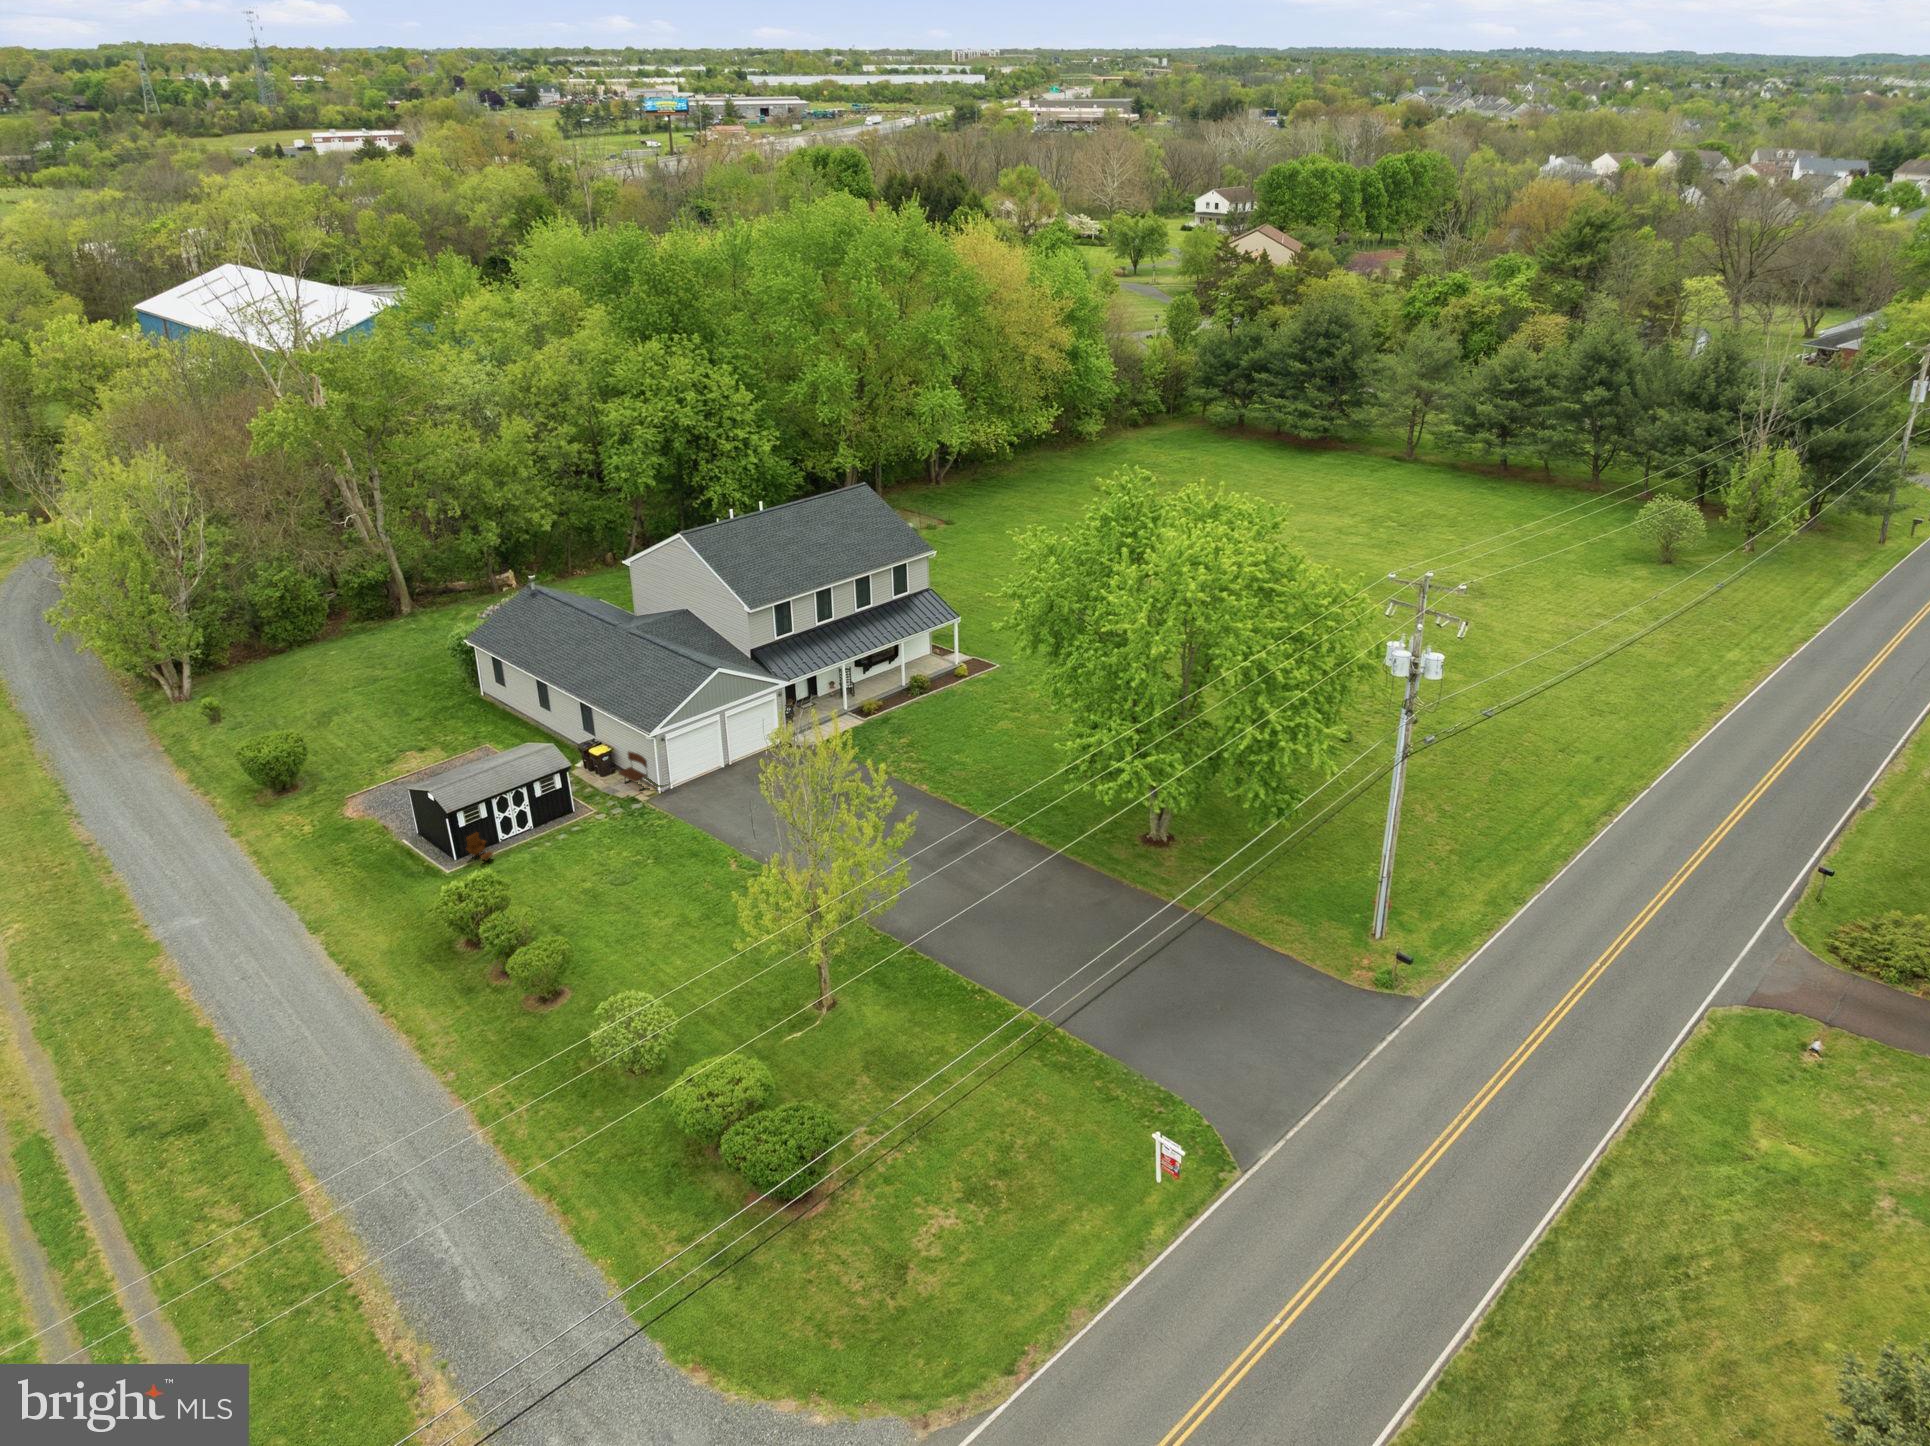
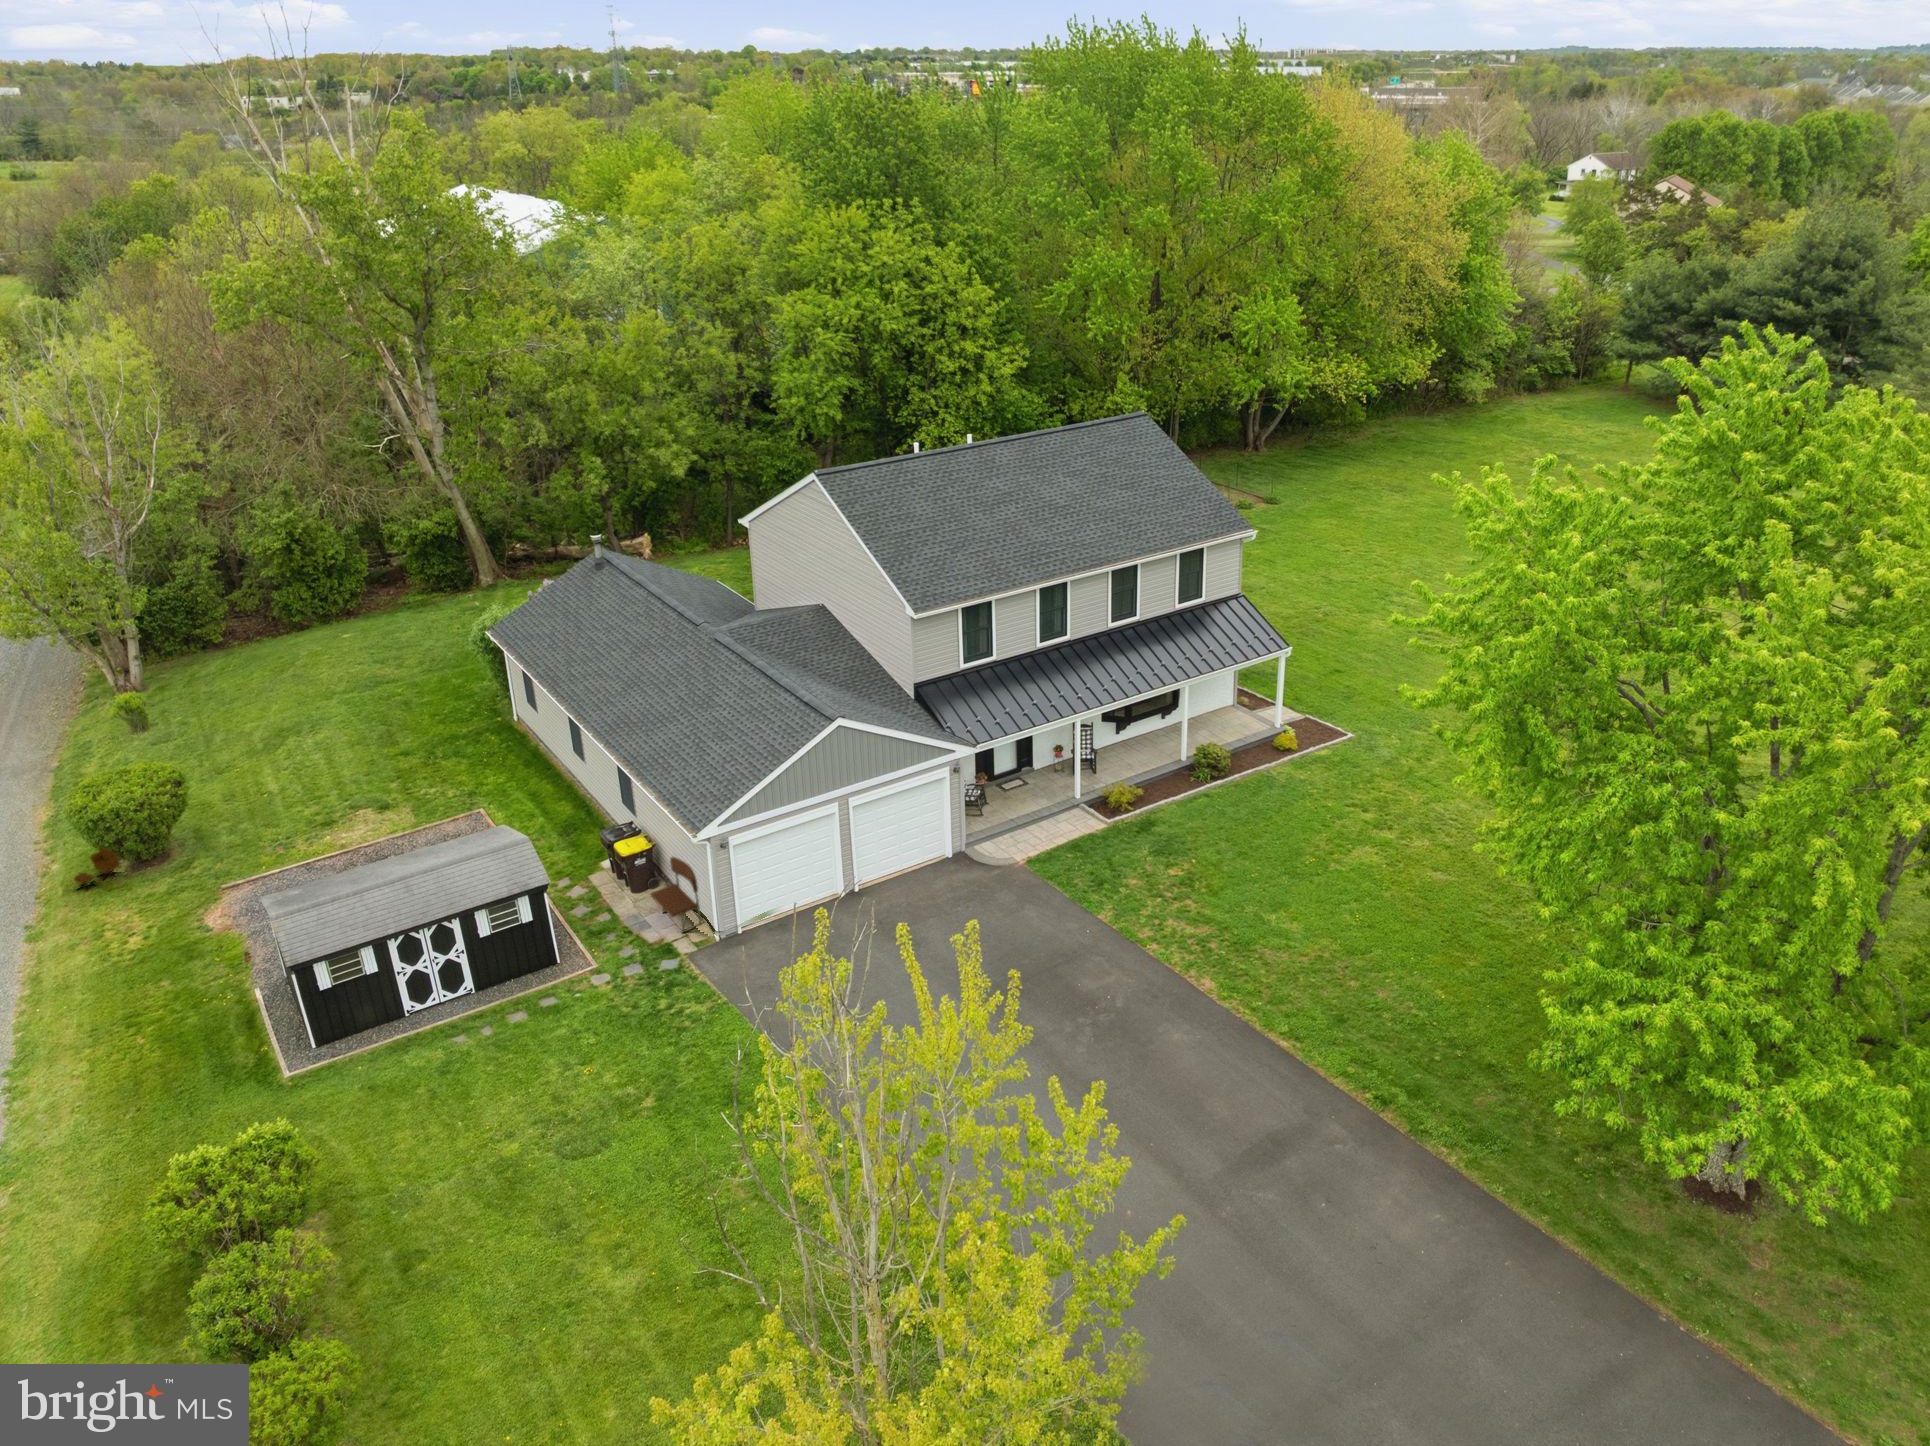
lounge chair: present [466,833,493,861] -> present [74,845,120,888]

